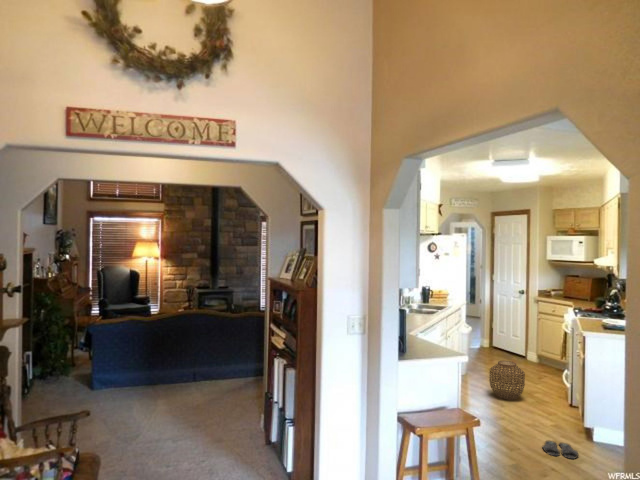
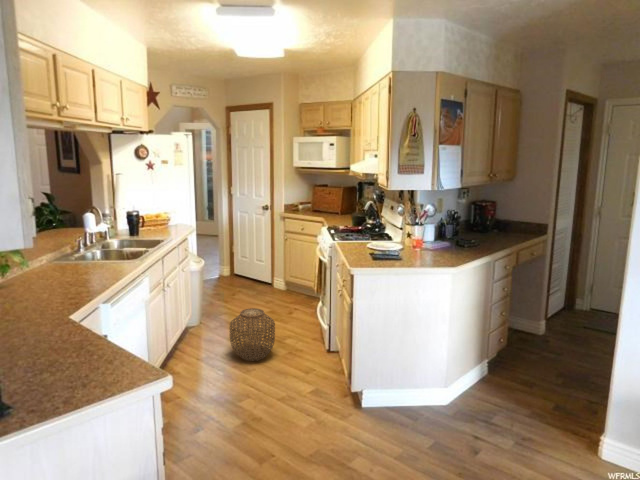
slippers: present [543,441,578,459] -> none [305,427,351,461]

